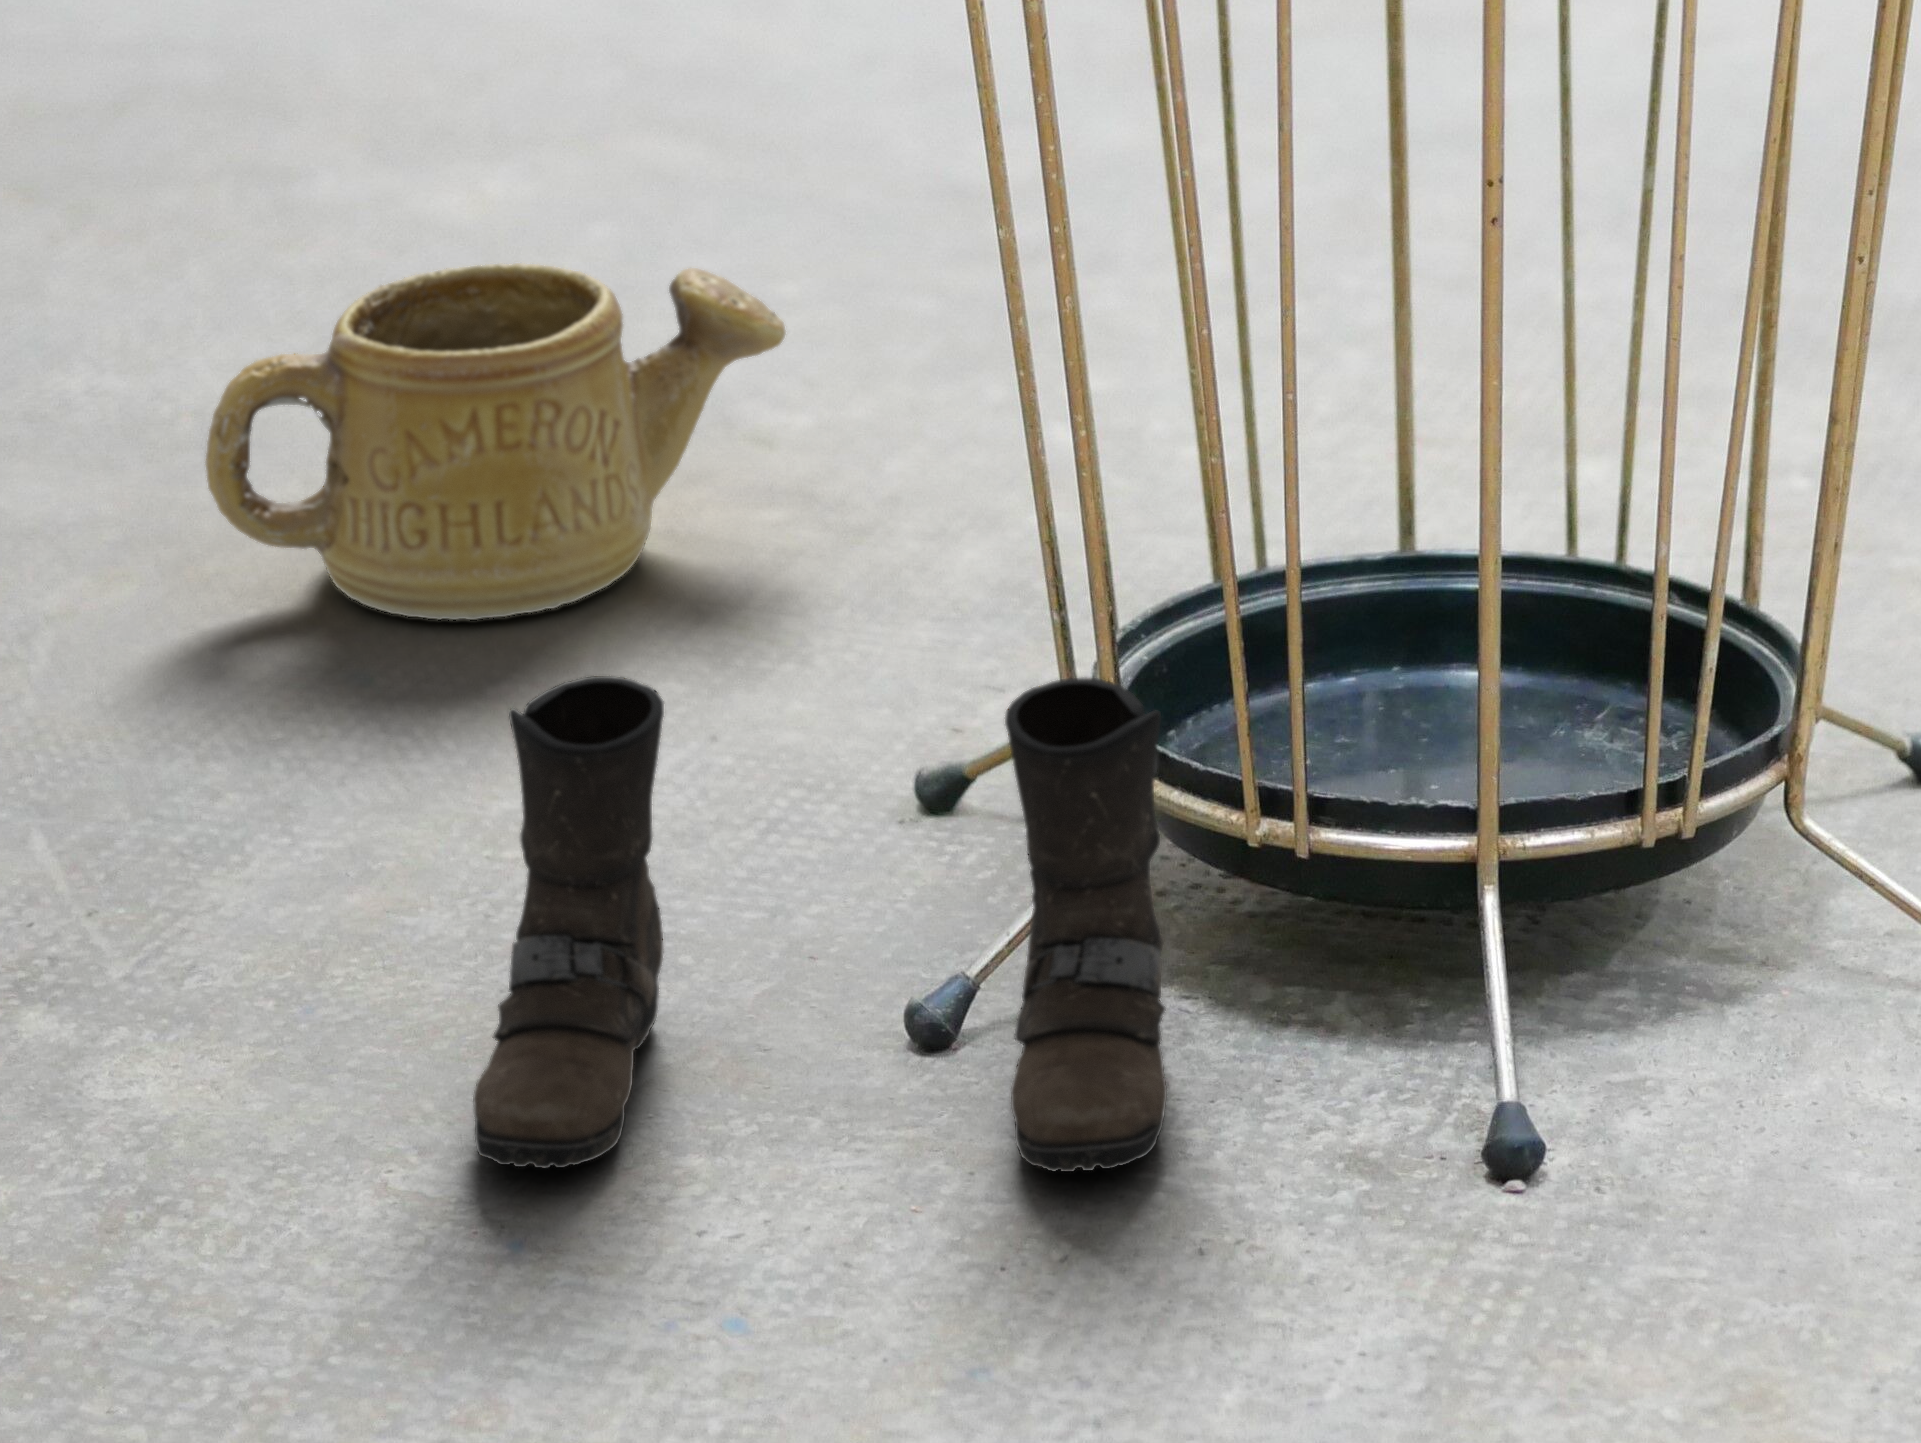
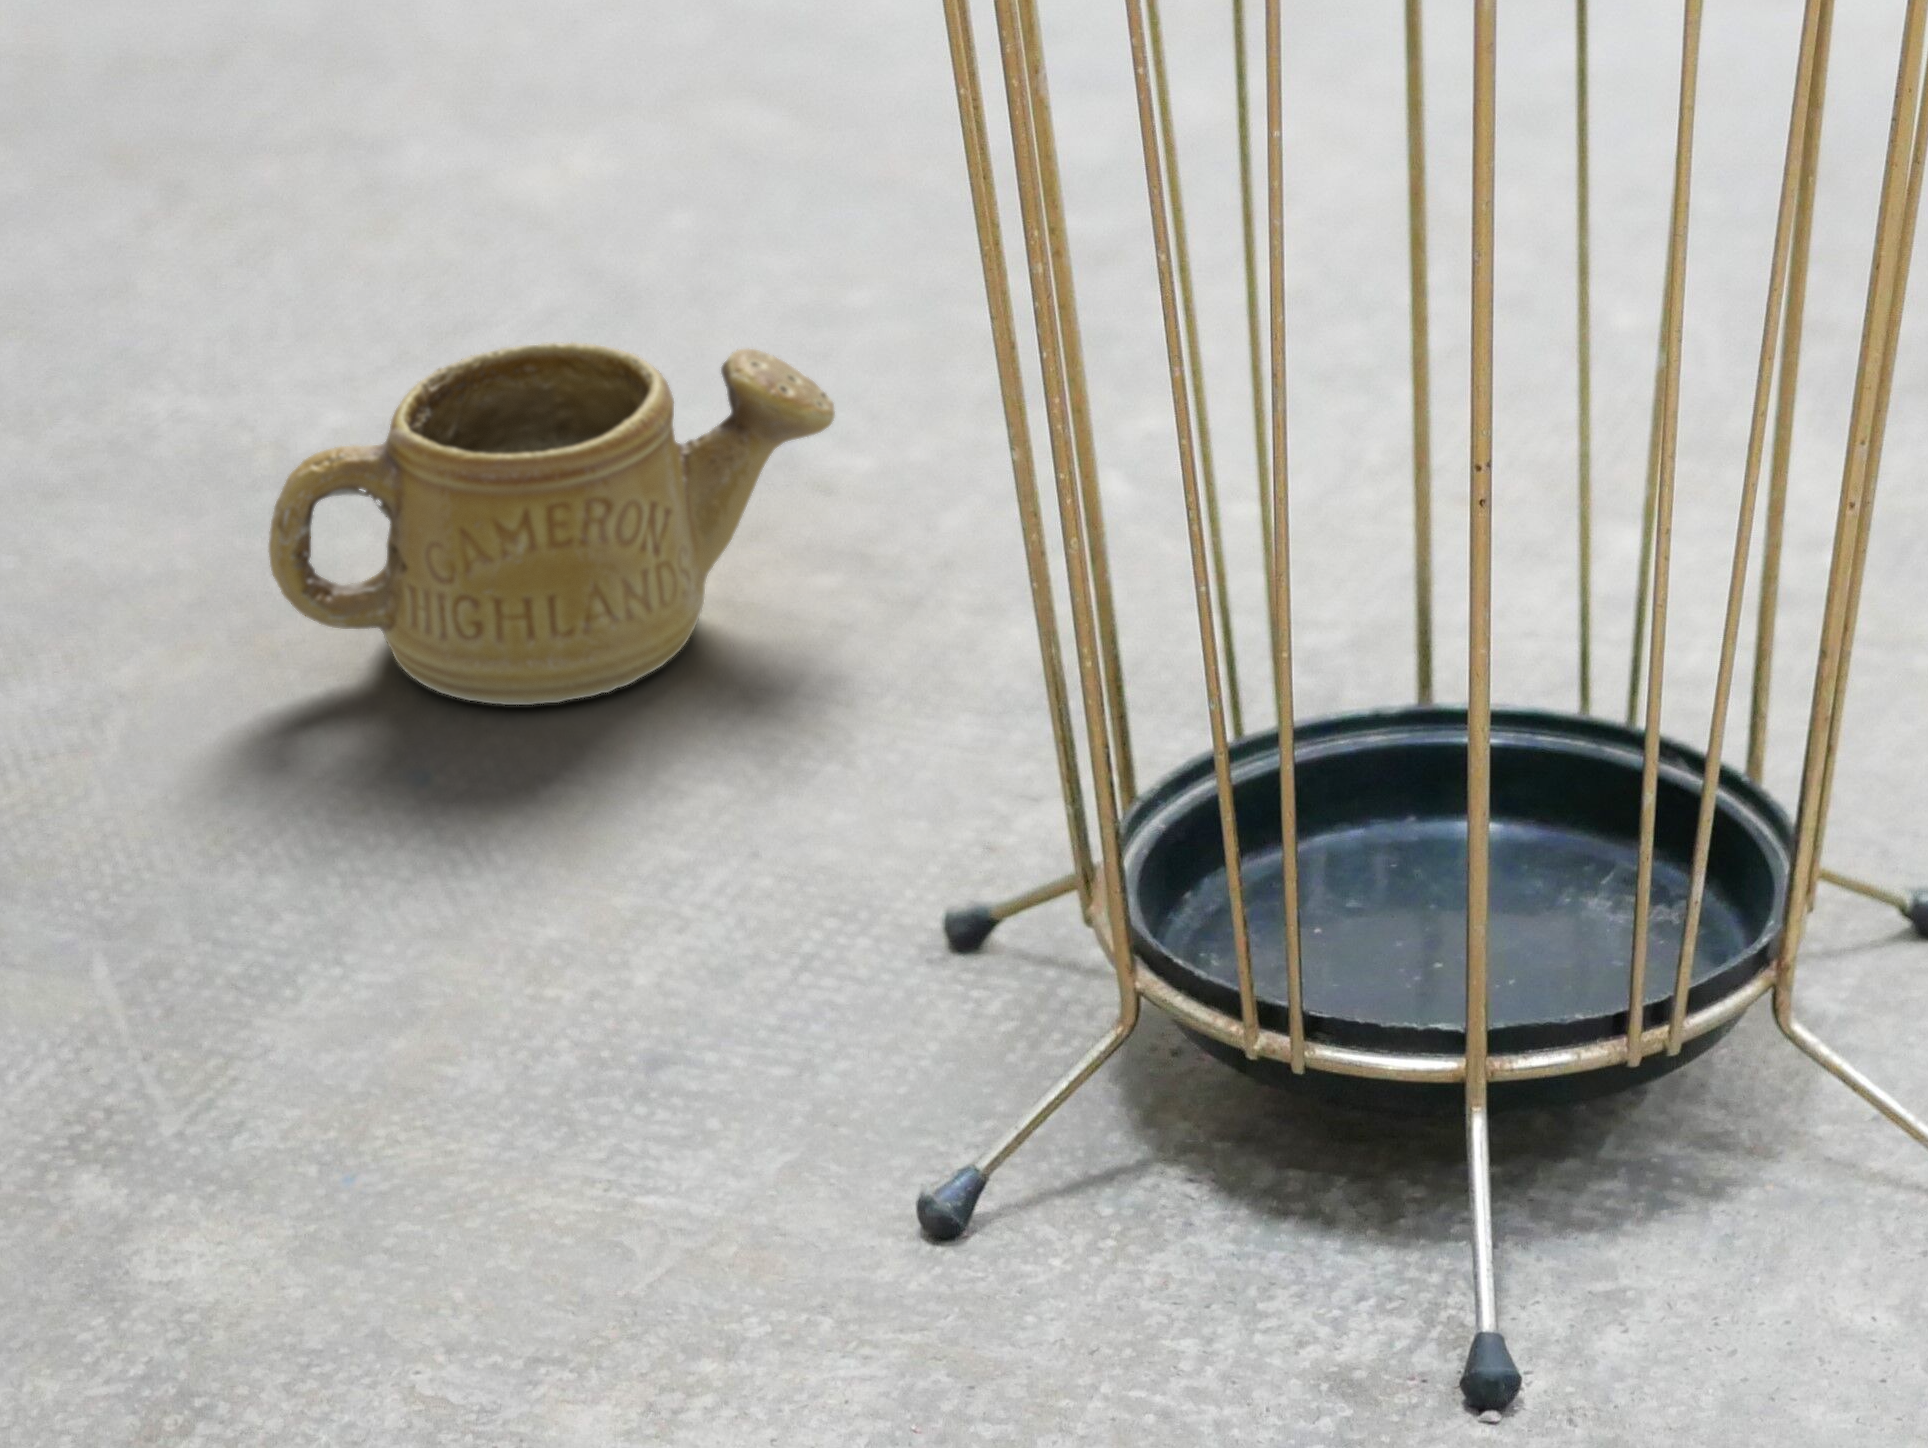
boots: present [473,676,1167,1172] -> none [498,881,1160,1391]

